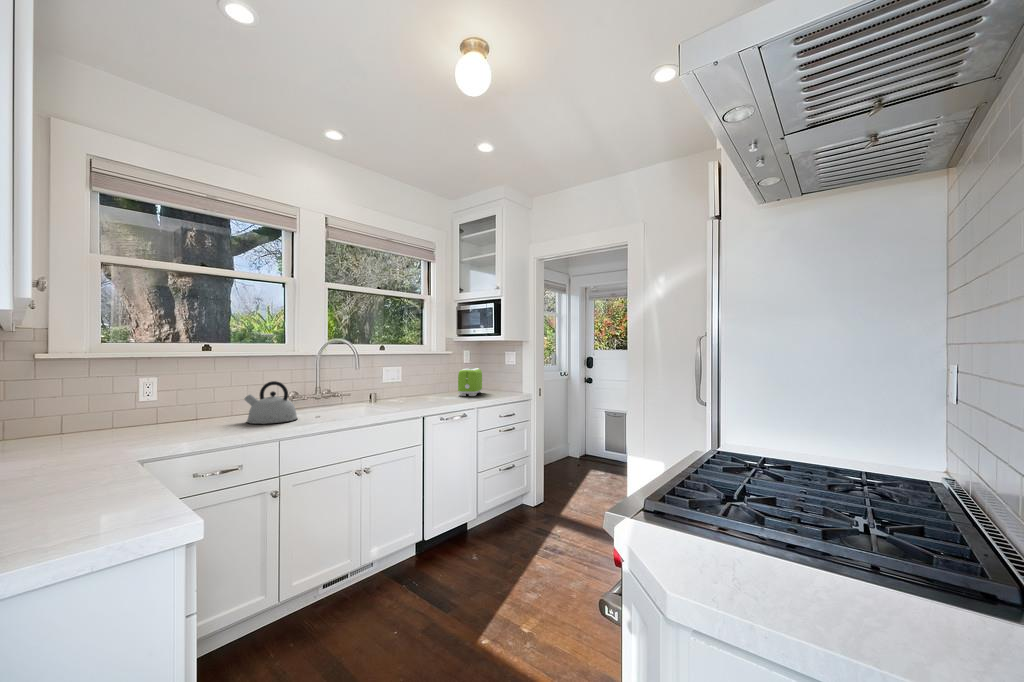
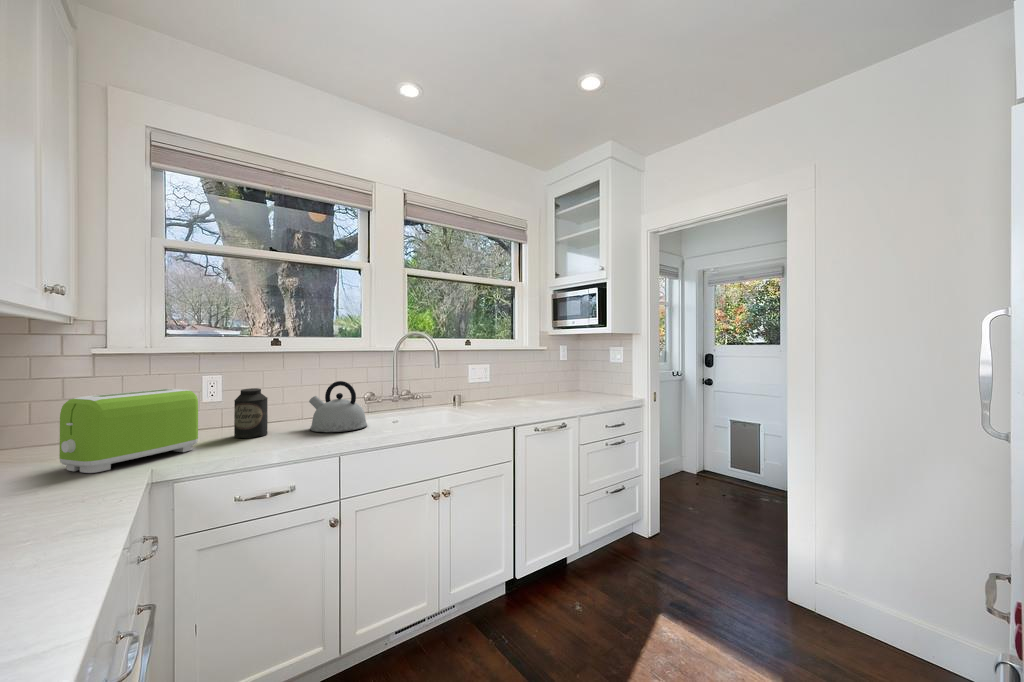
toaster: present [458,368,482,396] -> present [59,389,198,473]
canister: none [179,388,209,430] -> present [234,388,268,438]

